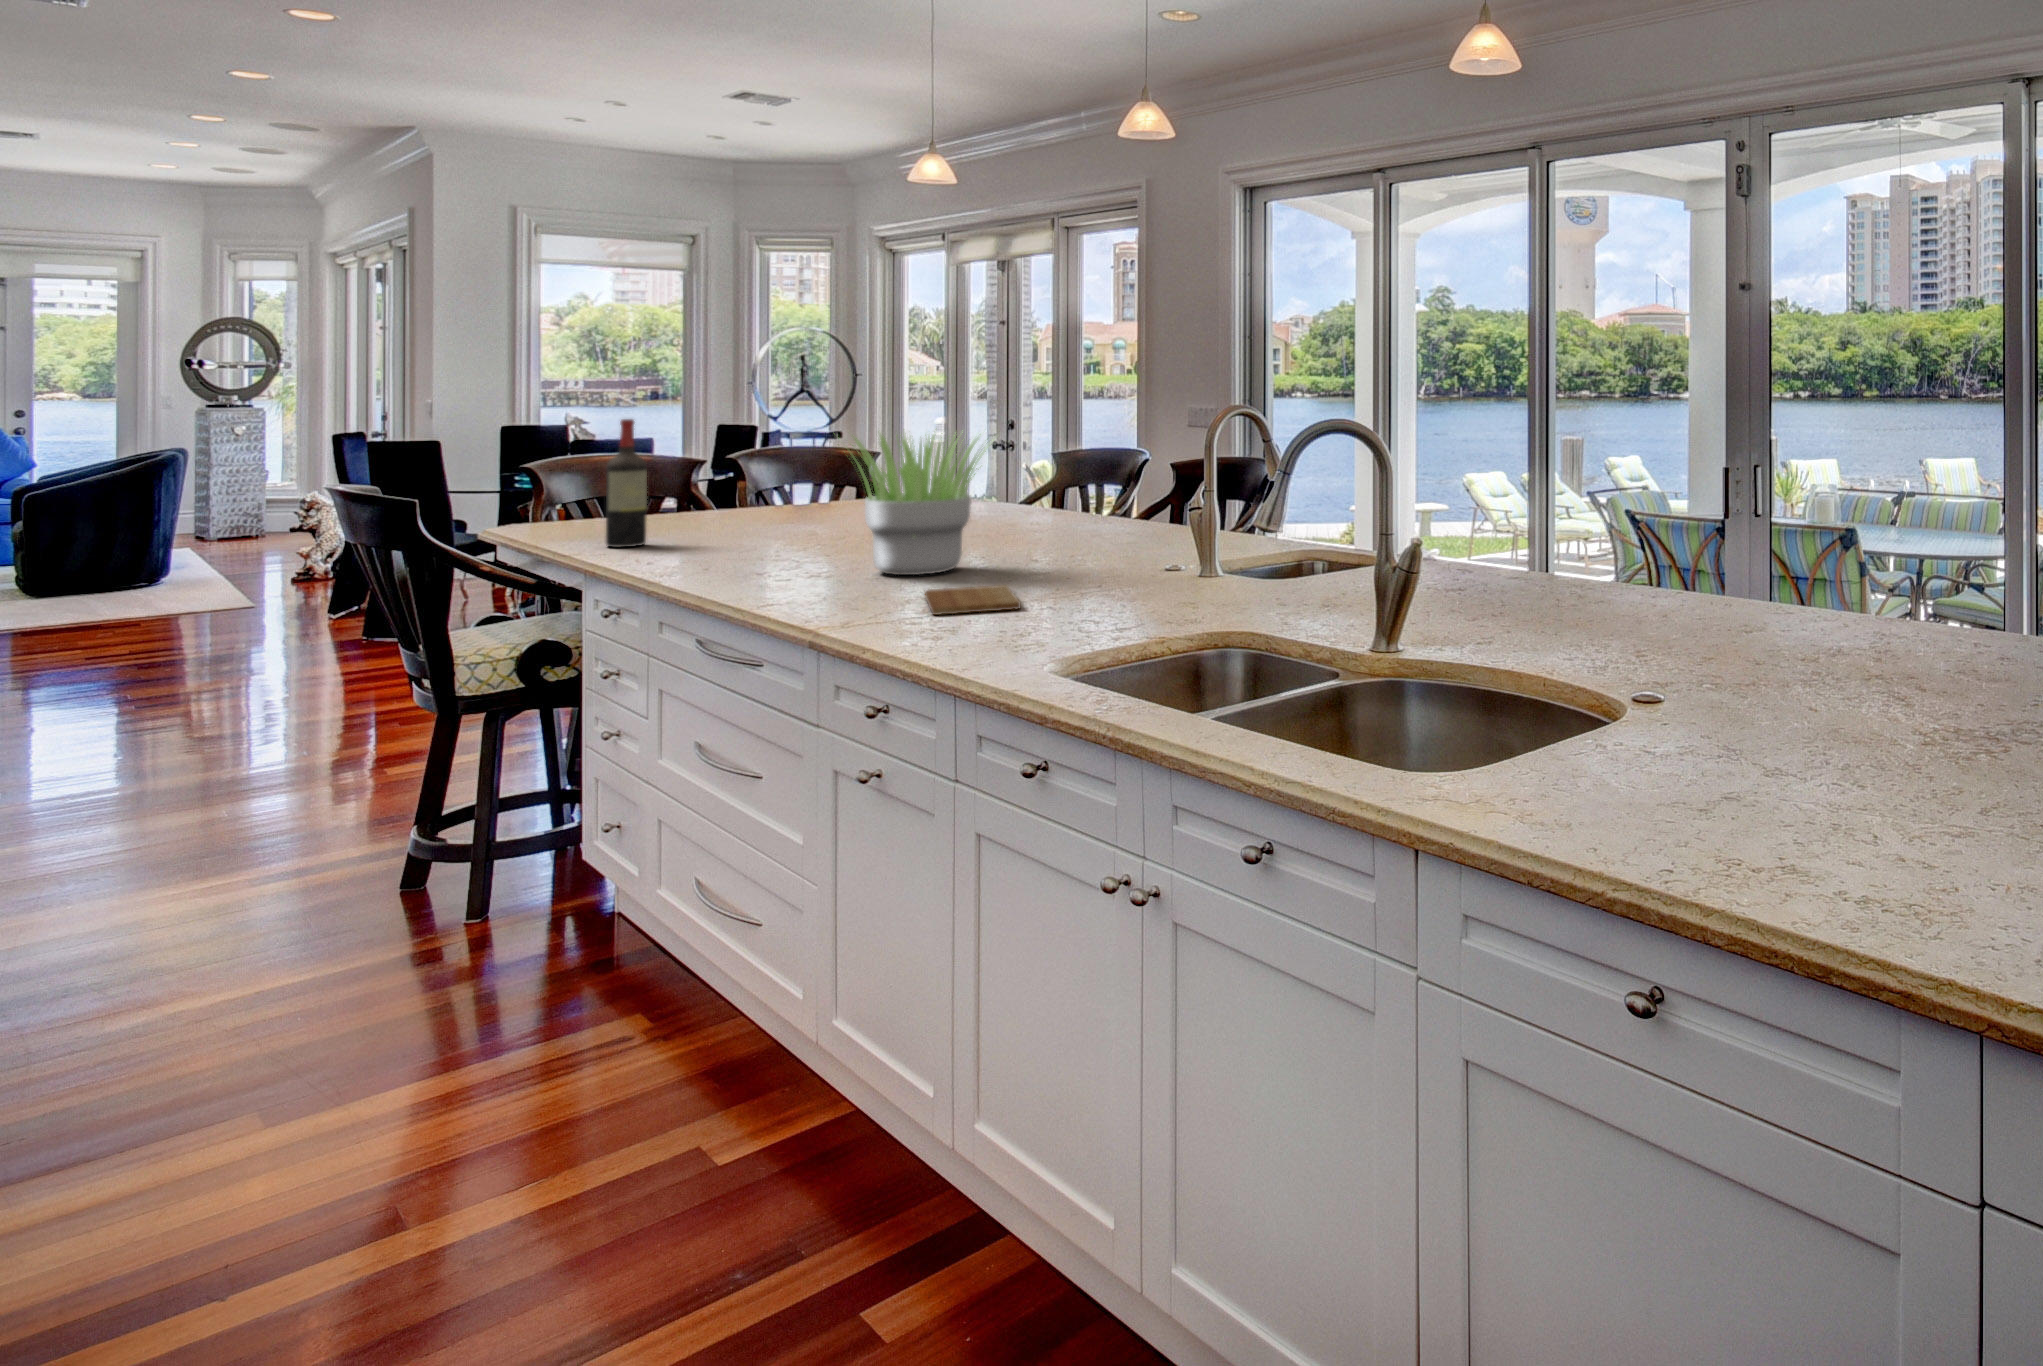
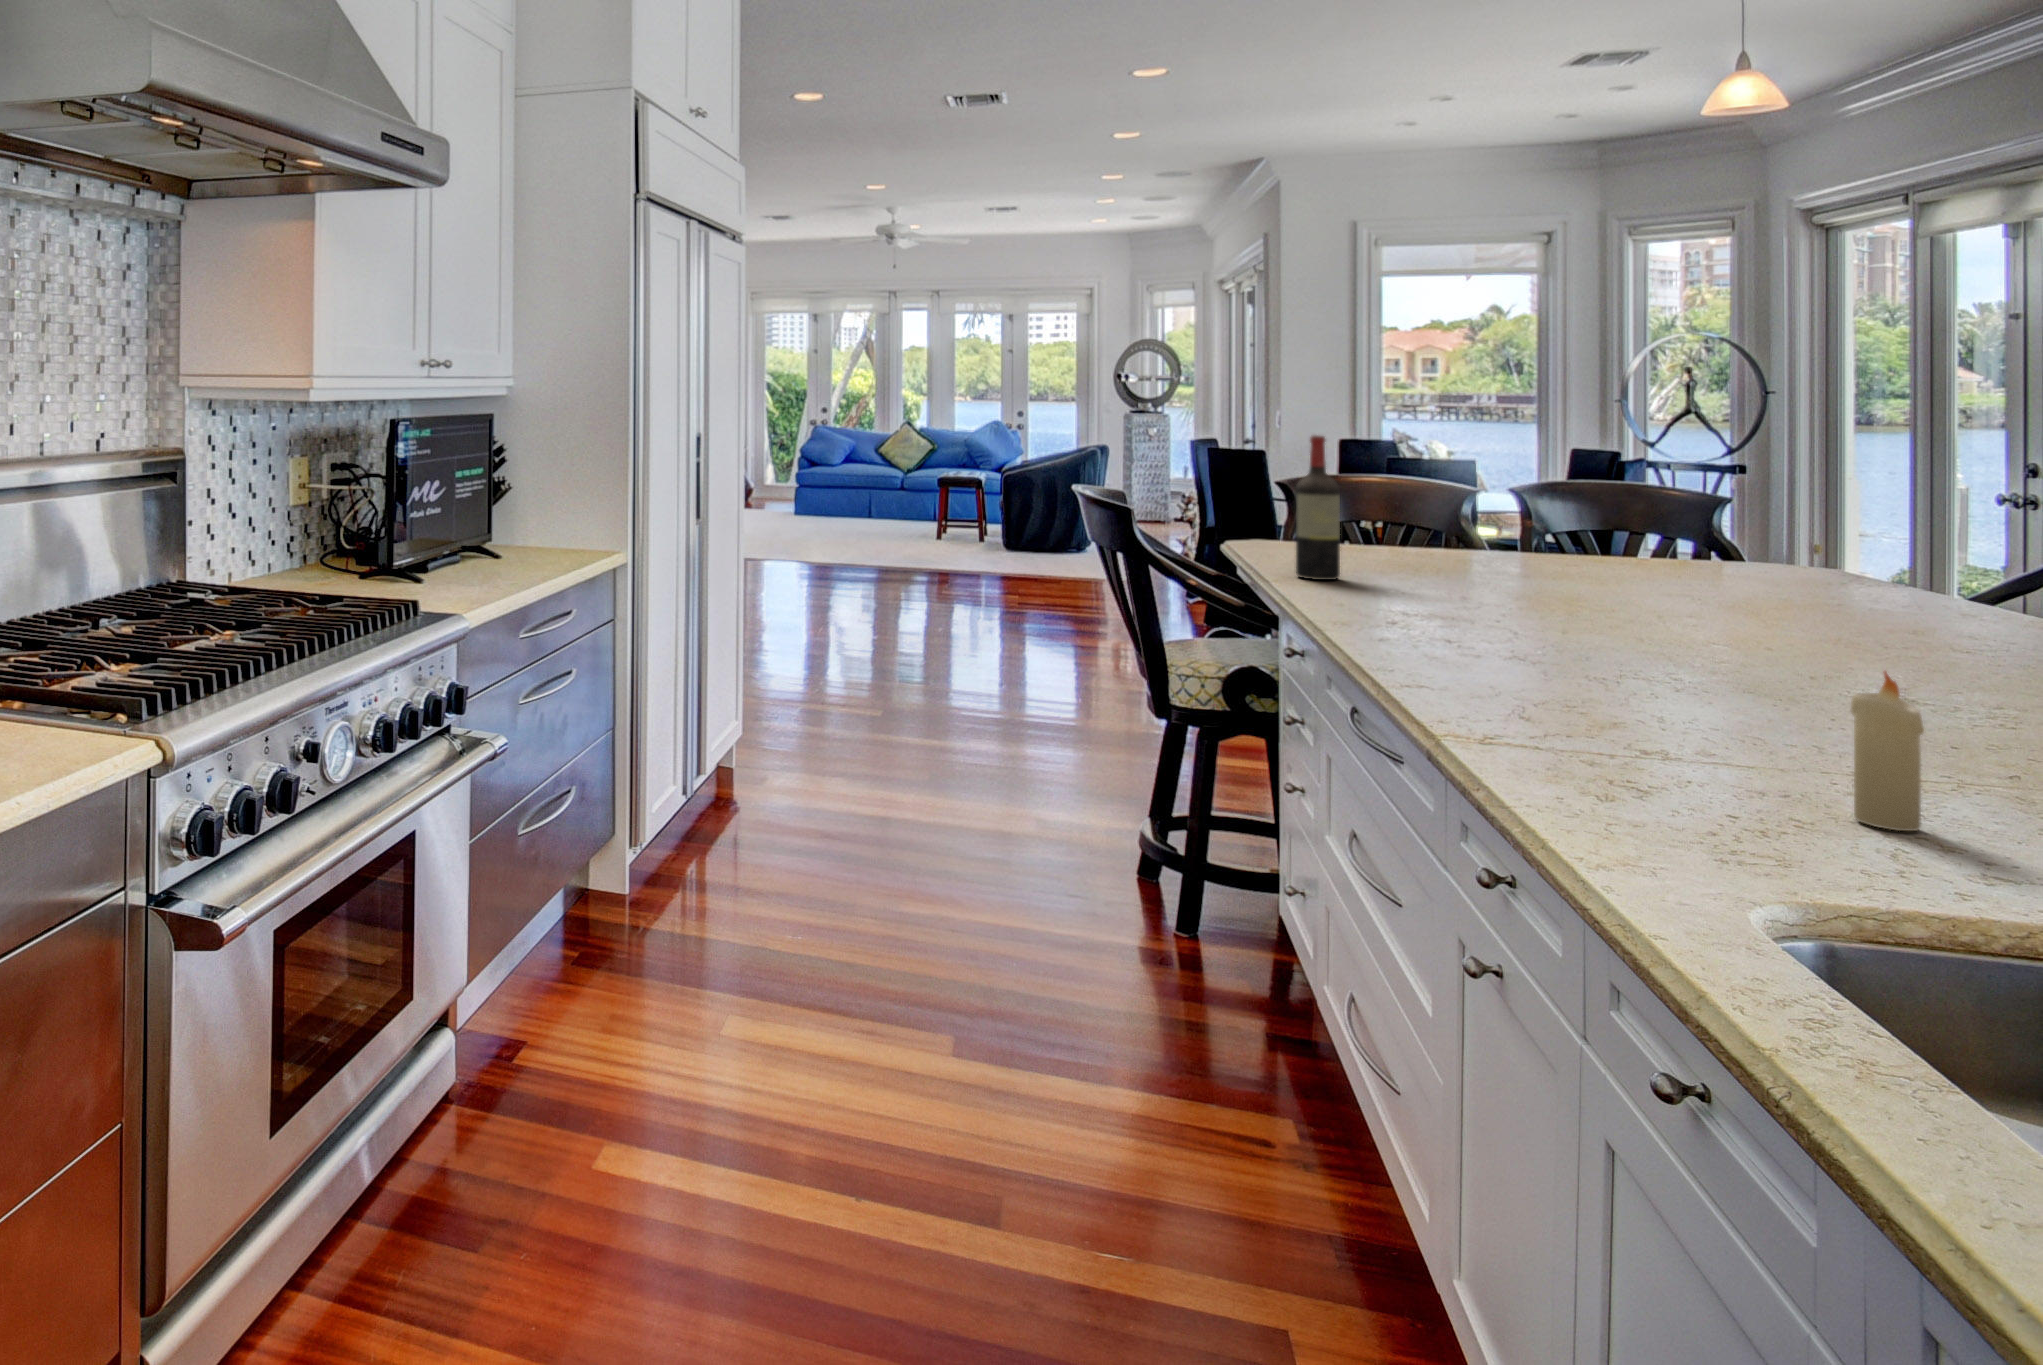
potted plant: present [852,432,994,575] -> none [1512,460,1827,684]
candle: none [1054,534,1084,622] -> present [1851,672,1924,831]
cutting board: present [924,585,1021,615] -> none [1623,709,1798,778]

